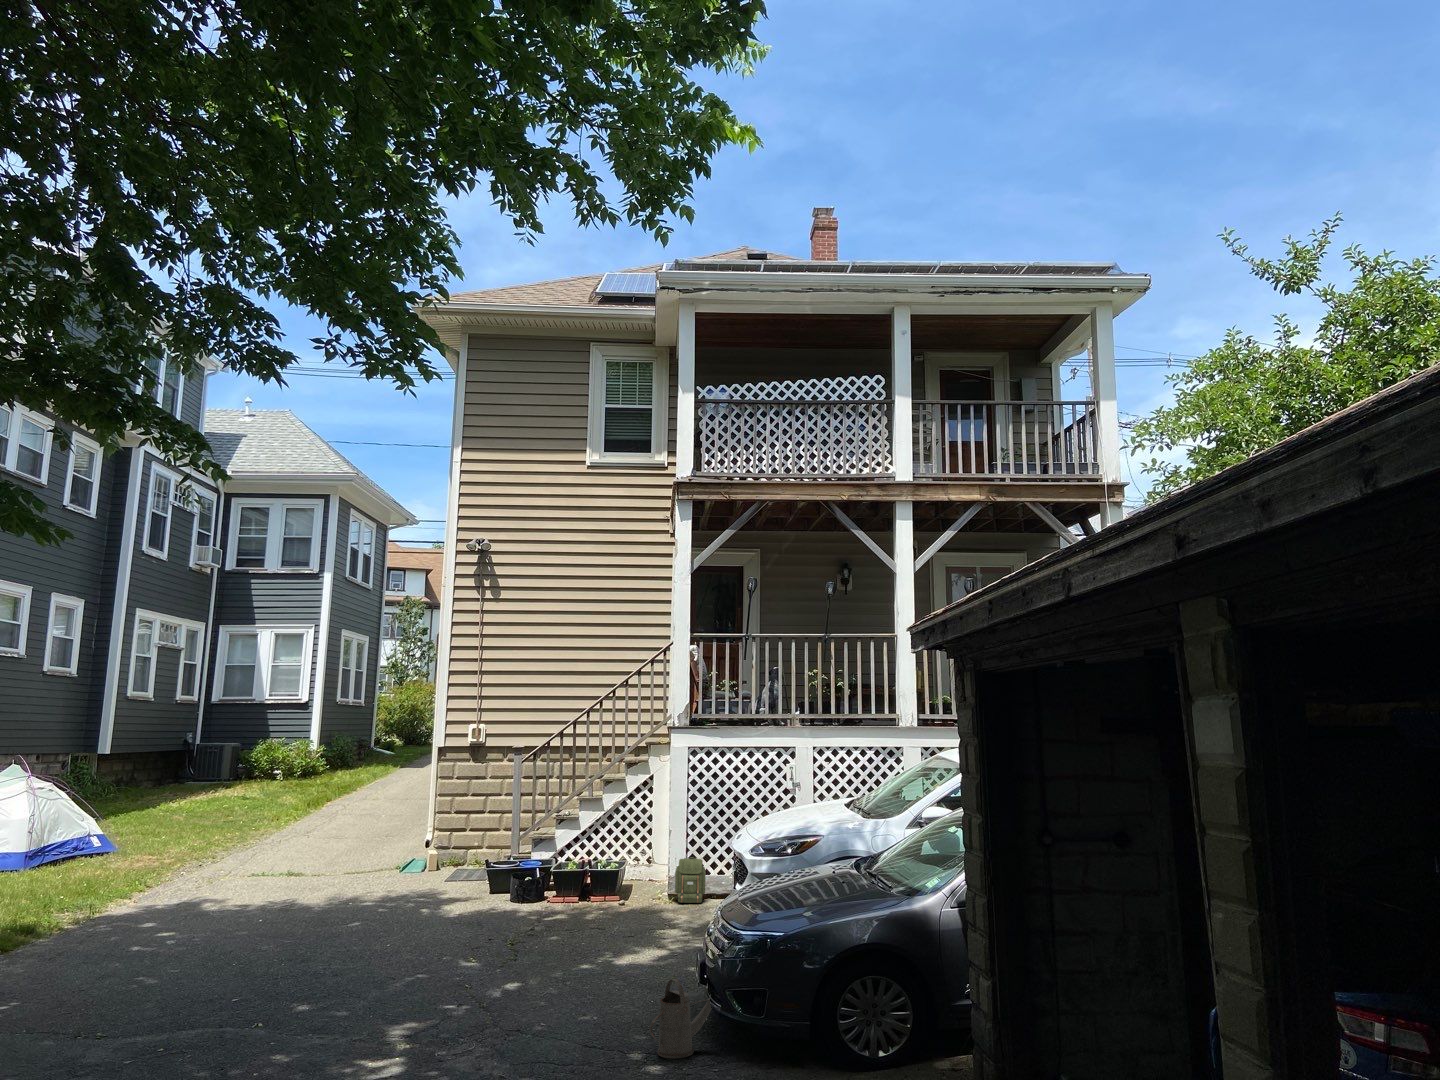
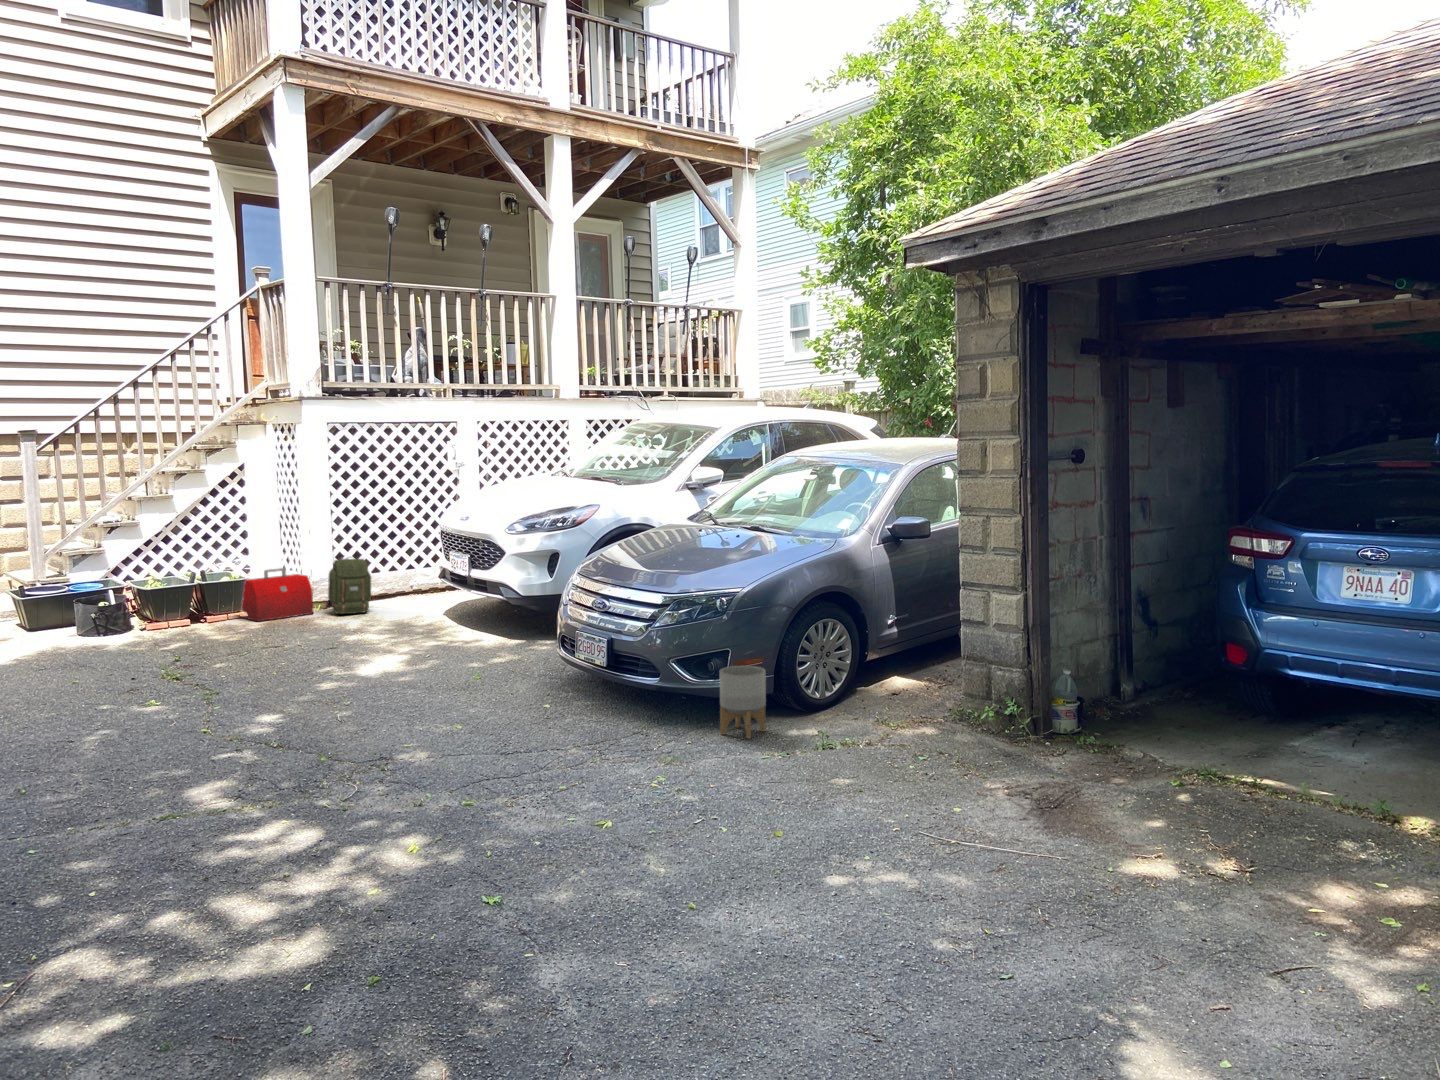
toolbox: none [620,862,667,903] -> present [241,568,313,622]
watering can: present [649,979,712,1059] -> none [611,656,668,755]
planter: none [747,997,784,1061] -> present [720,666,766,738]

